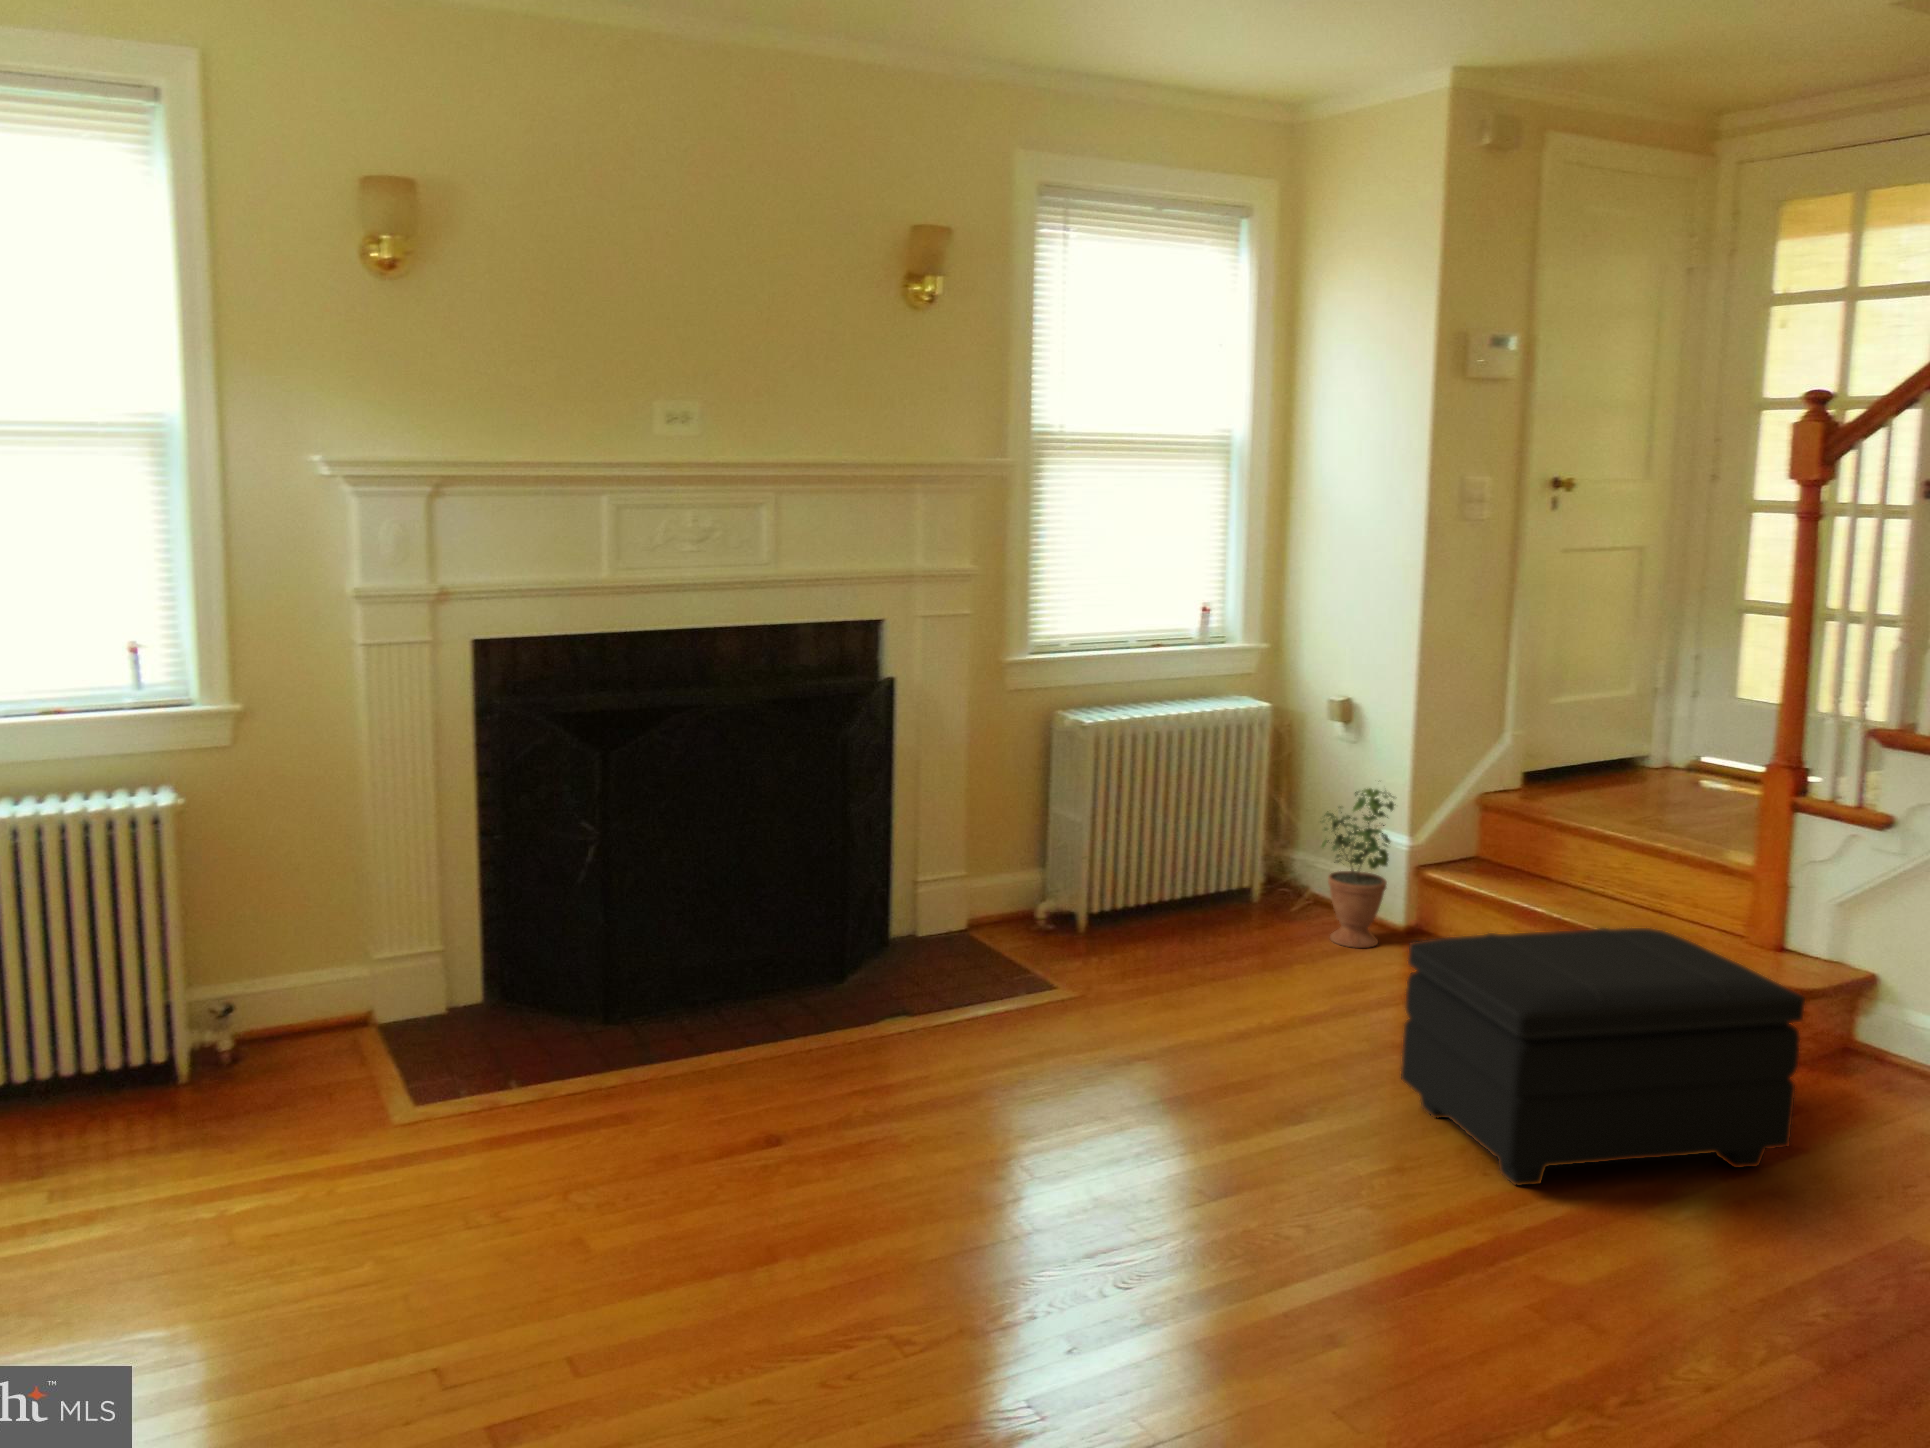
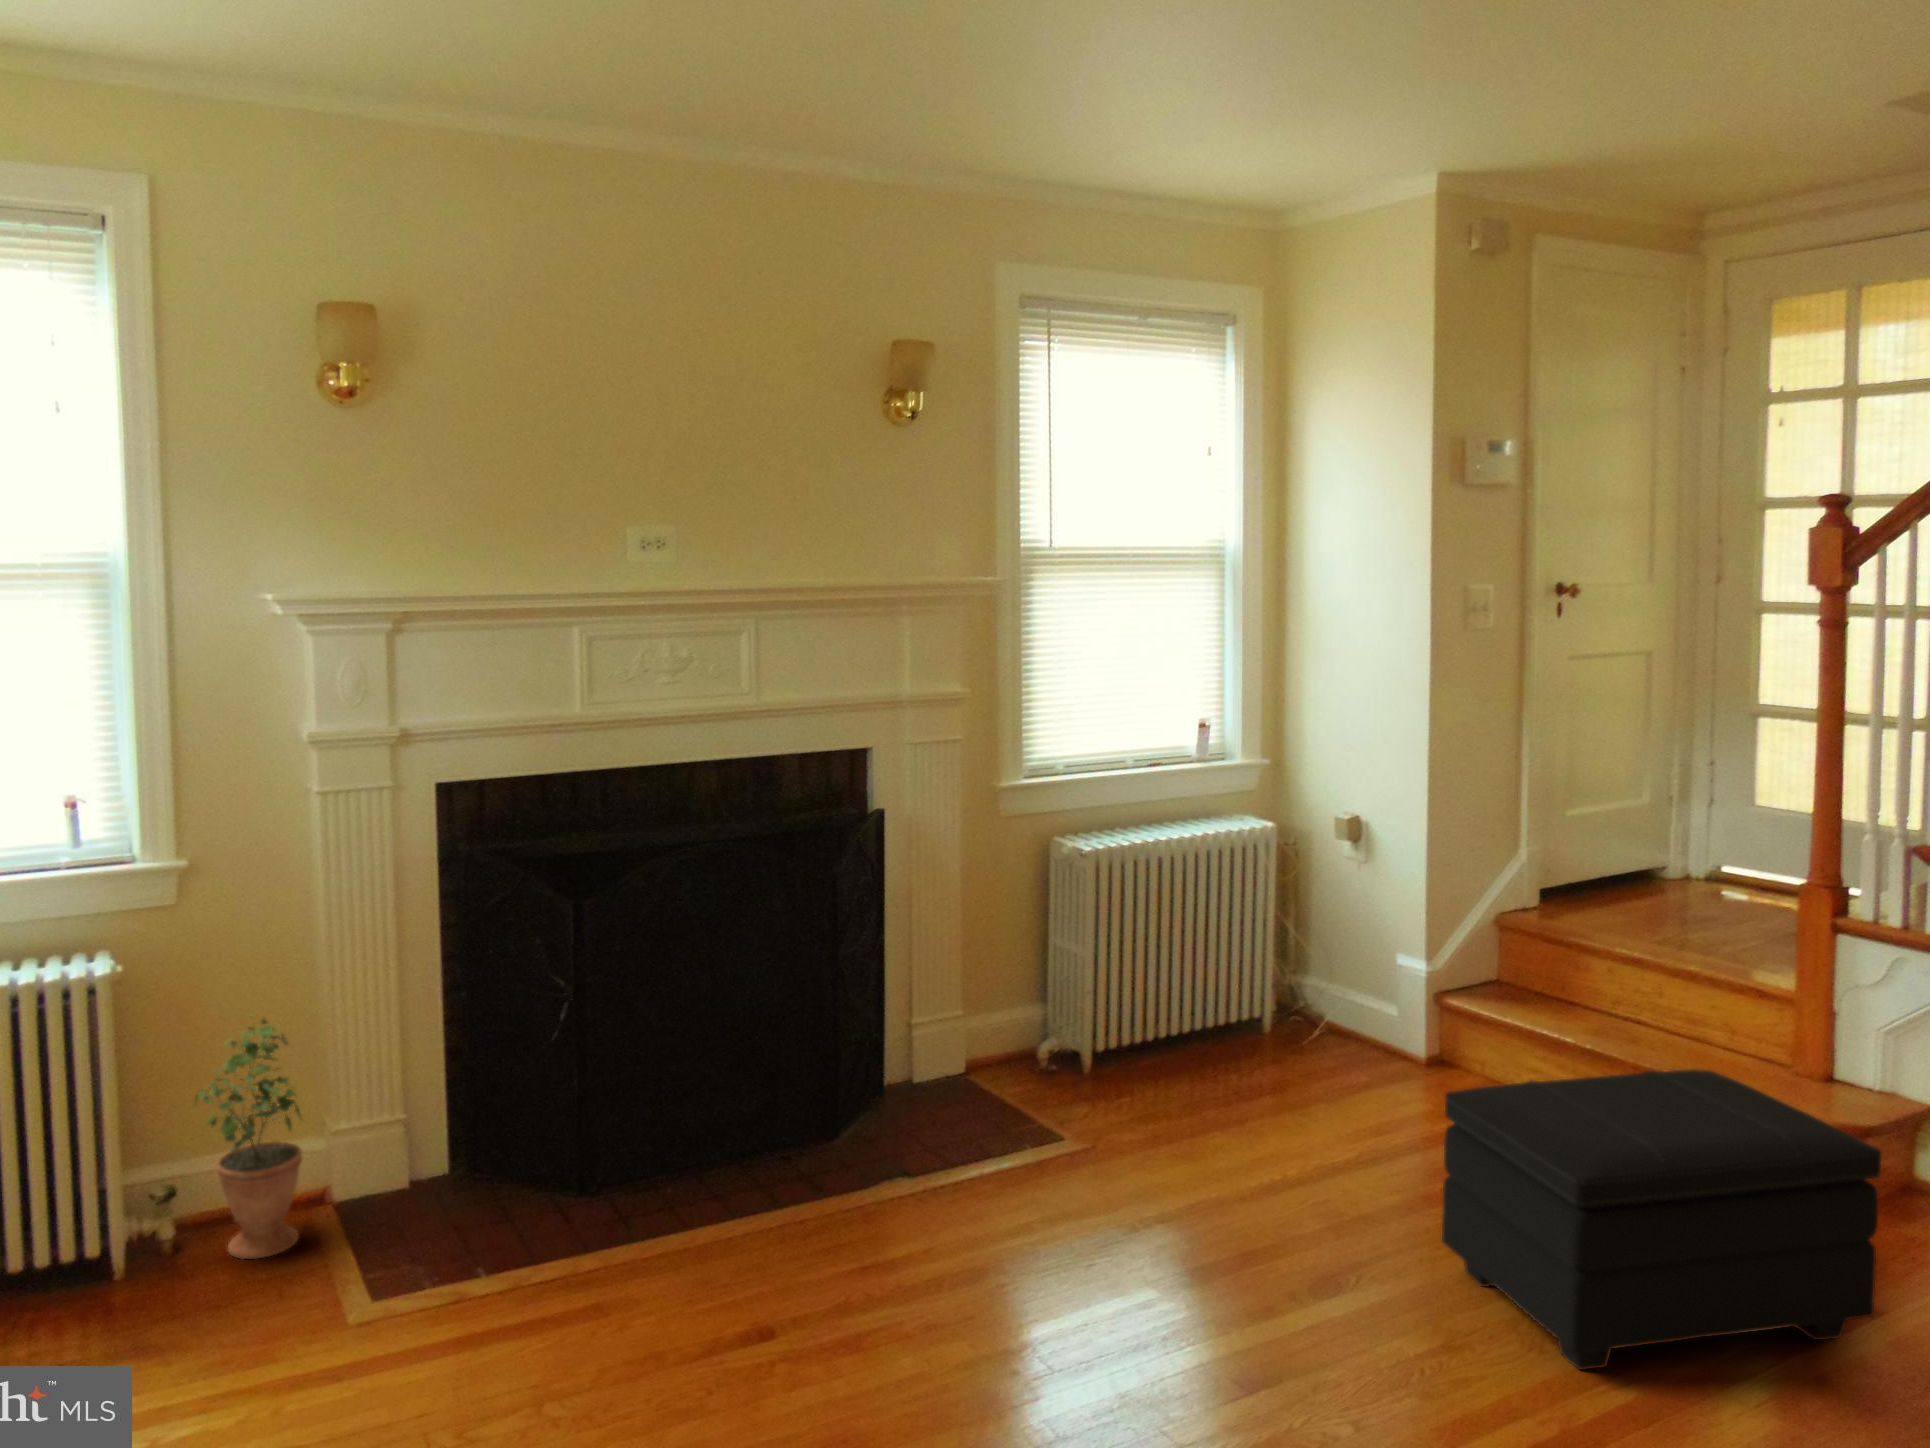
potted plant: present [1320,788,1394,948] -> present [195,1014,302,1259]

